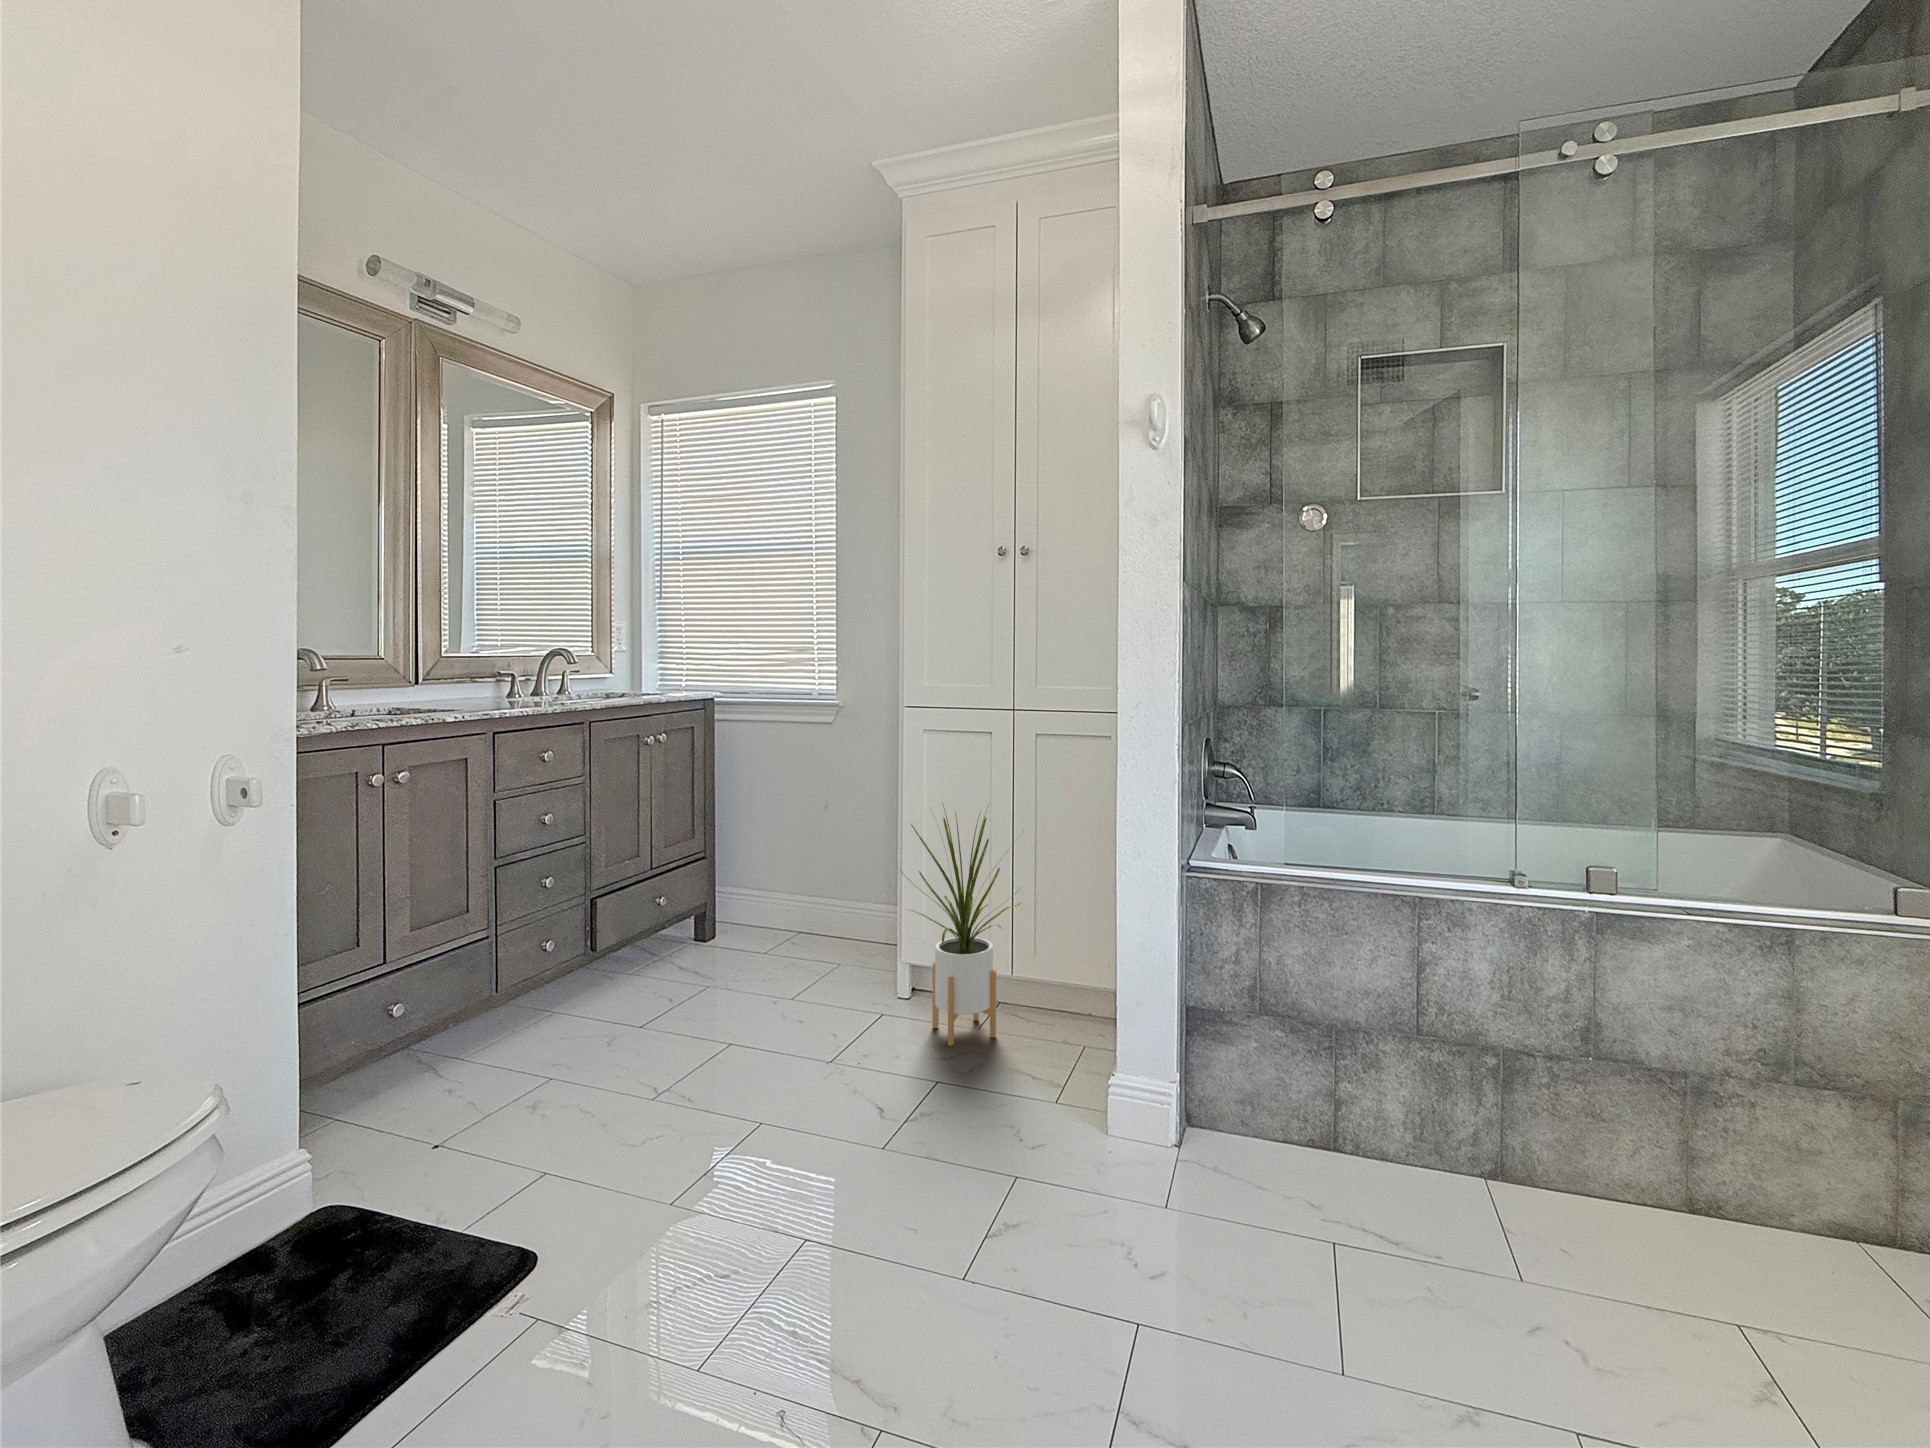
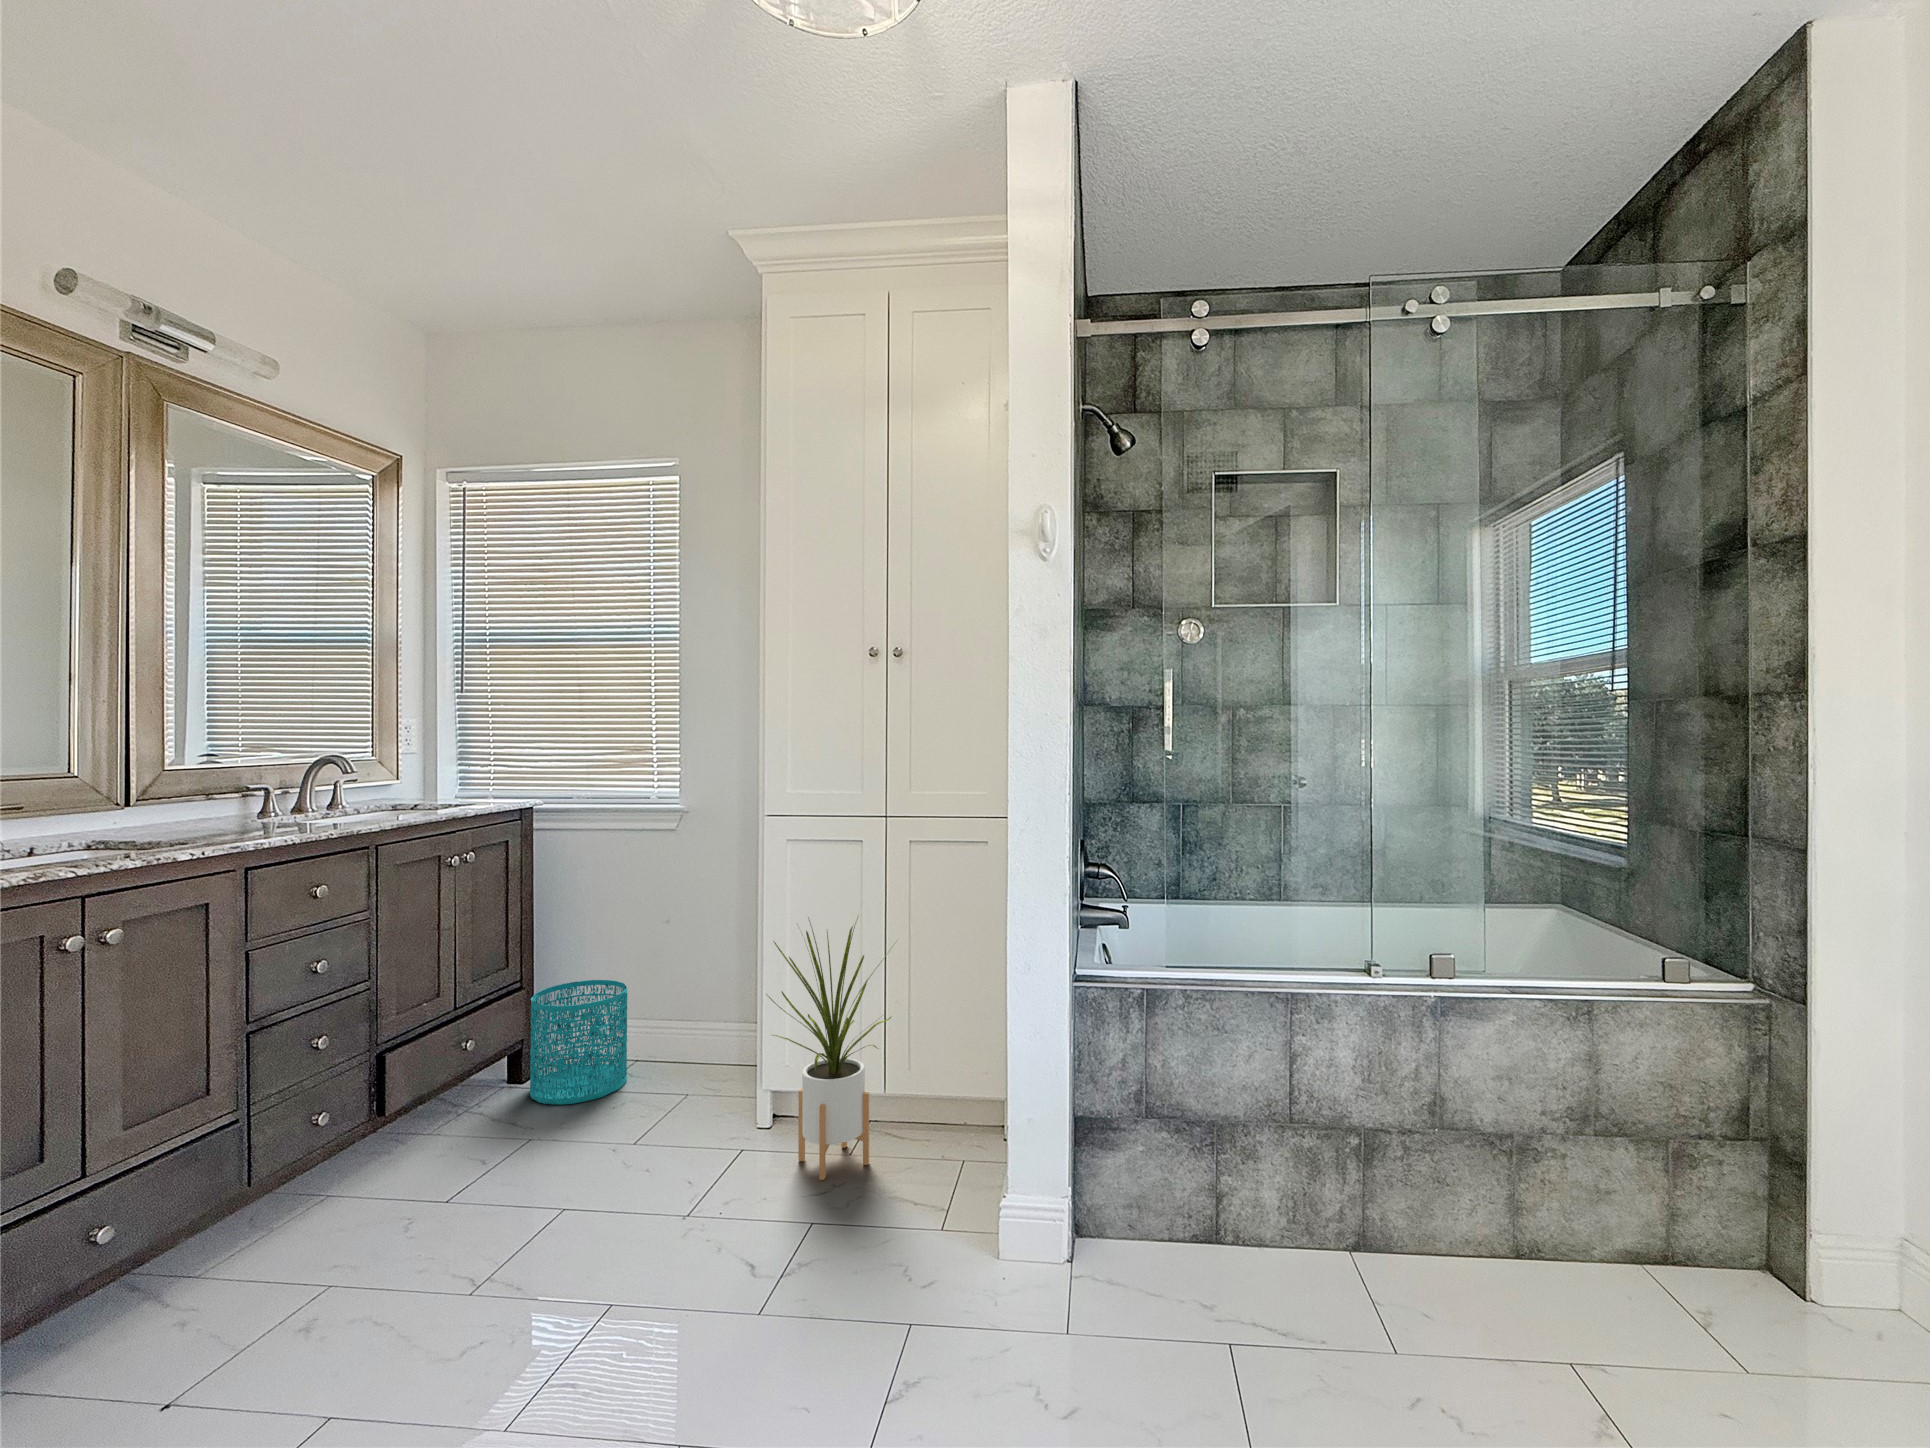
wastebasket: none [719,858,800,962] -> present [530,980,627,1105]

